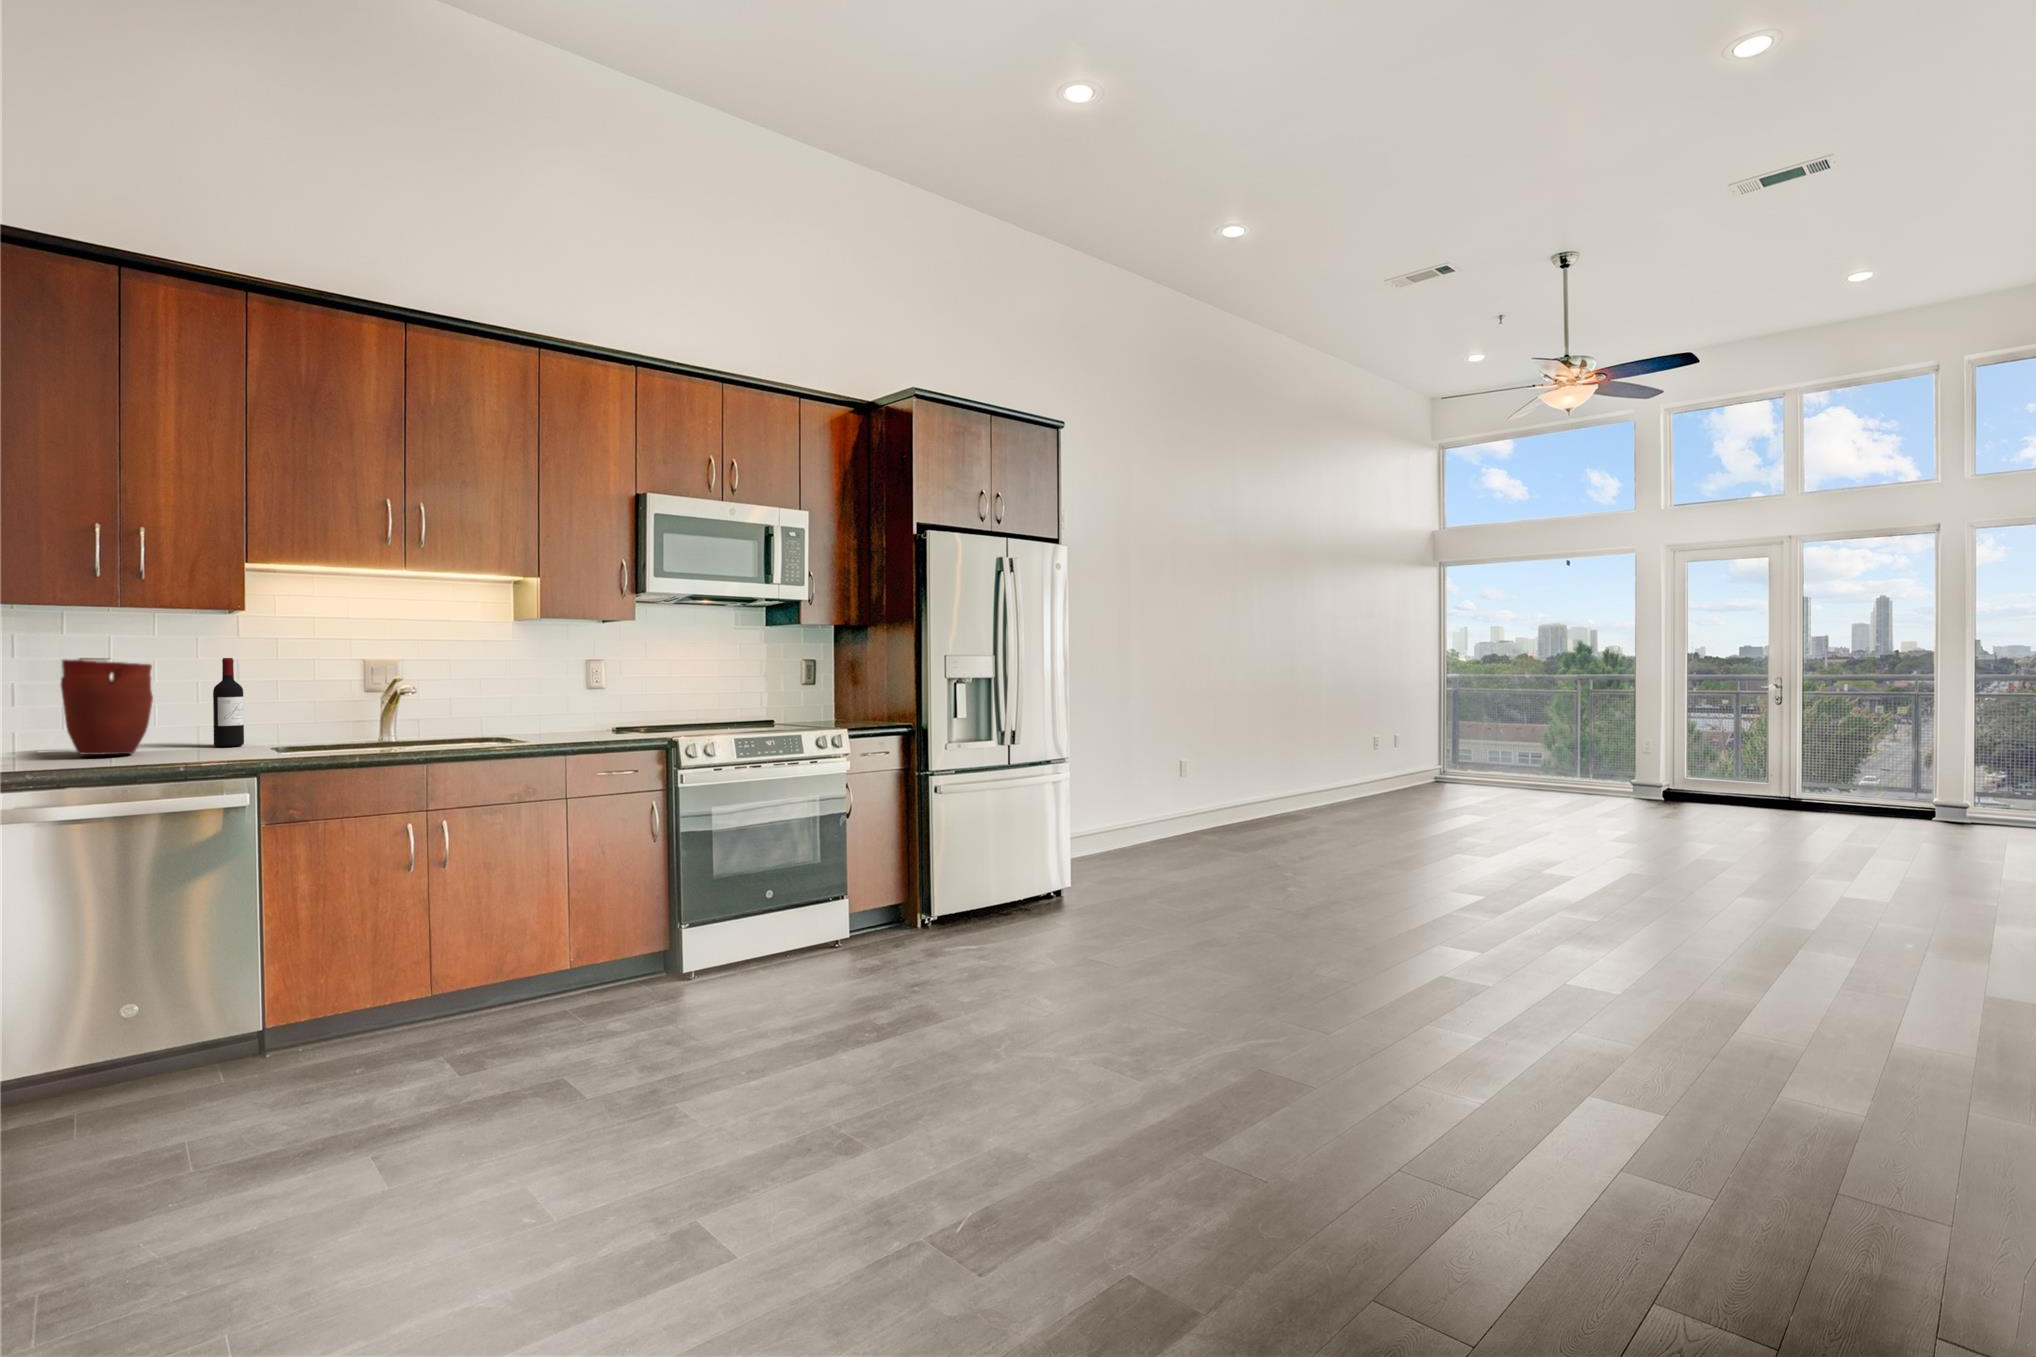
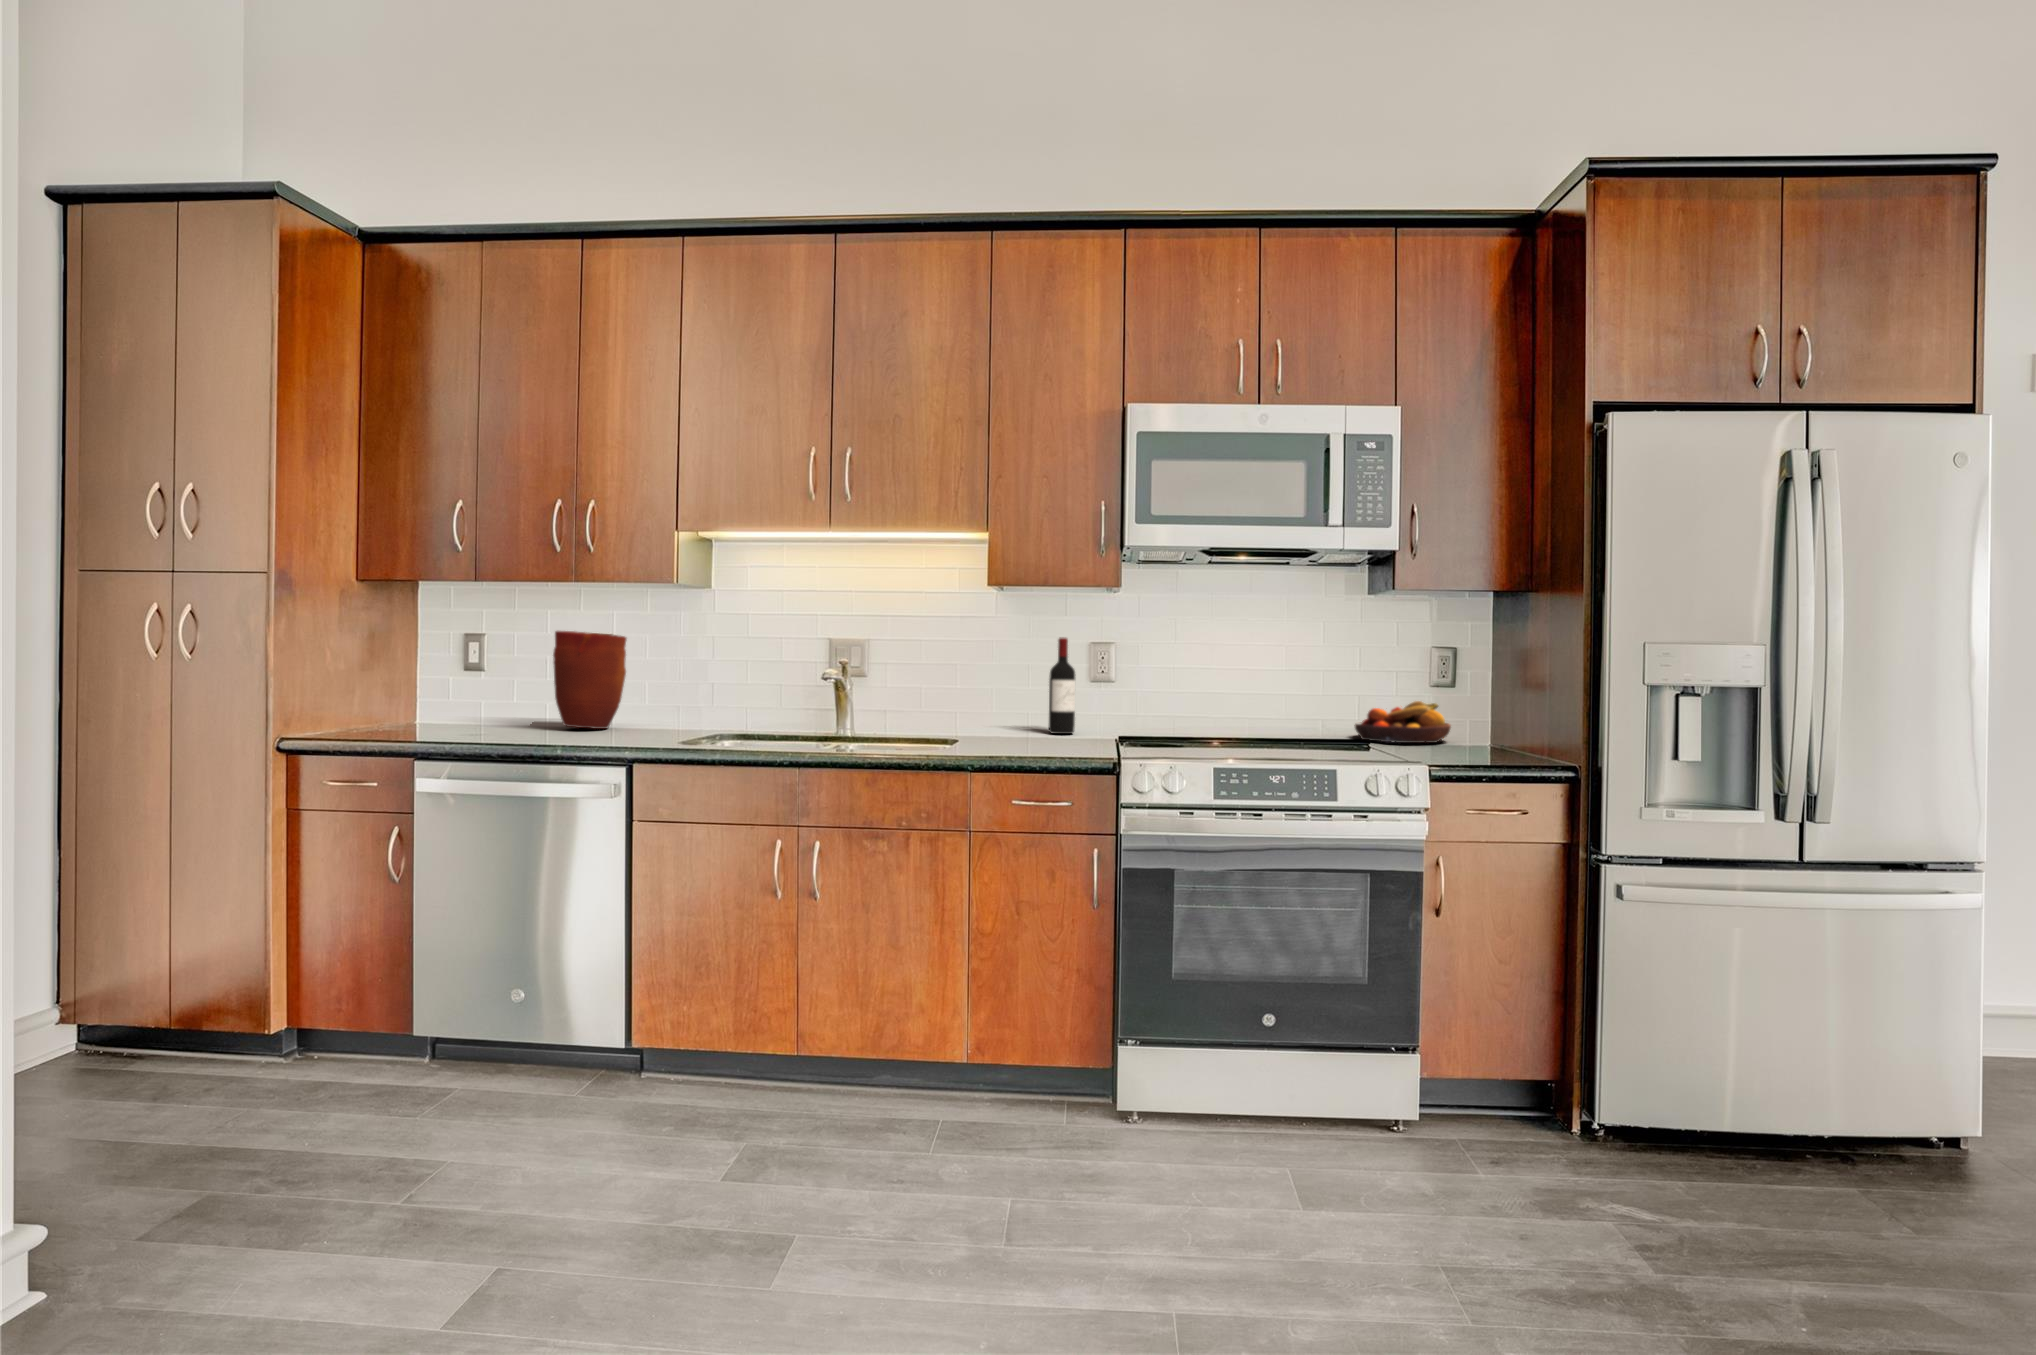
wine bottle: present [213,658,244,747] -> present [1049,638,1075,734]
fruit bowl: none [763,693,822,720] -> present [1354,701,1451,743]

